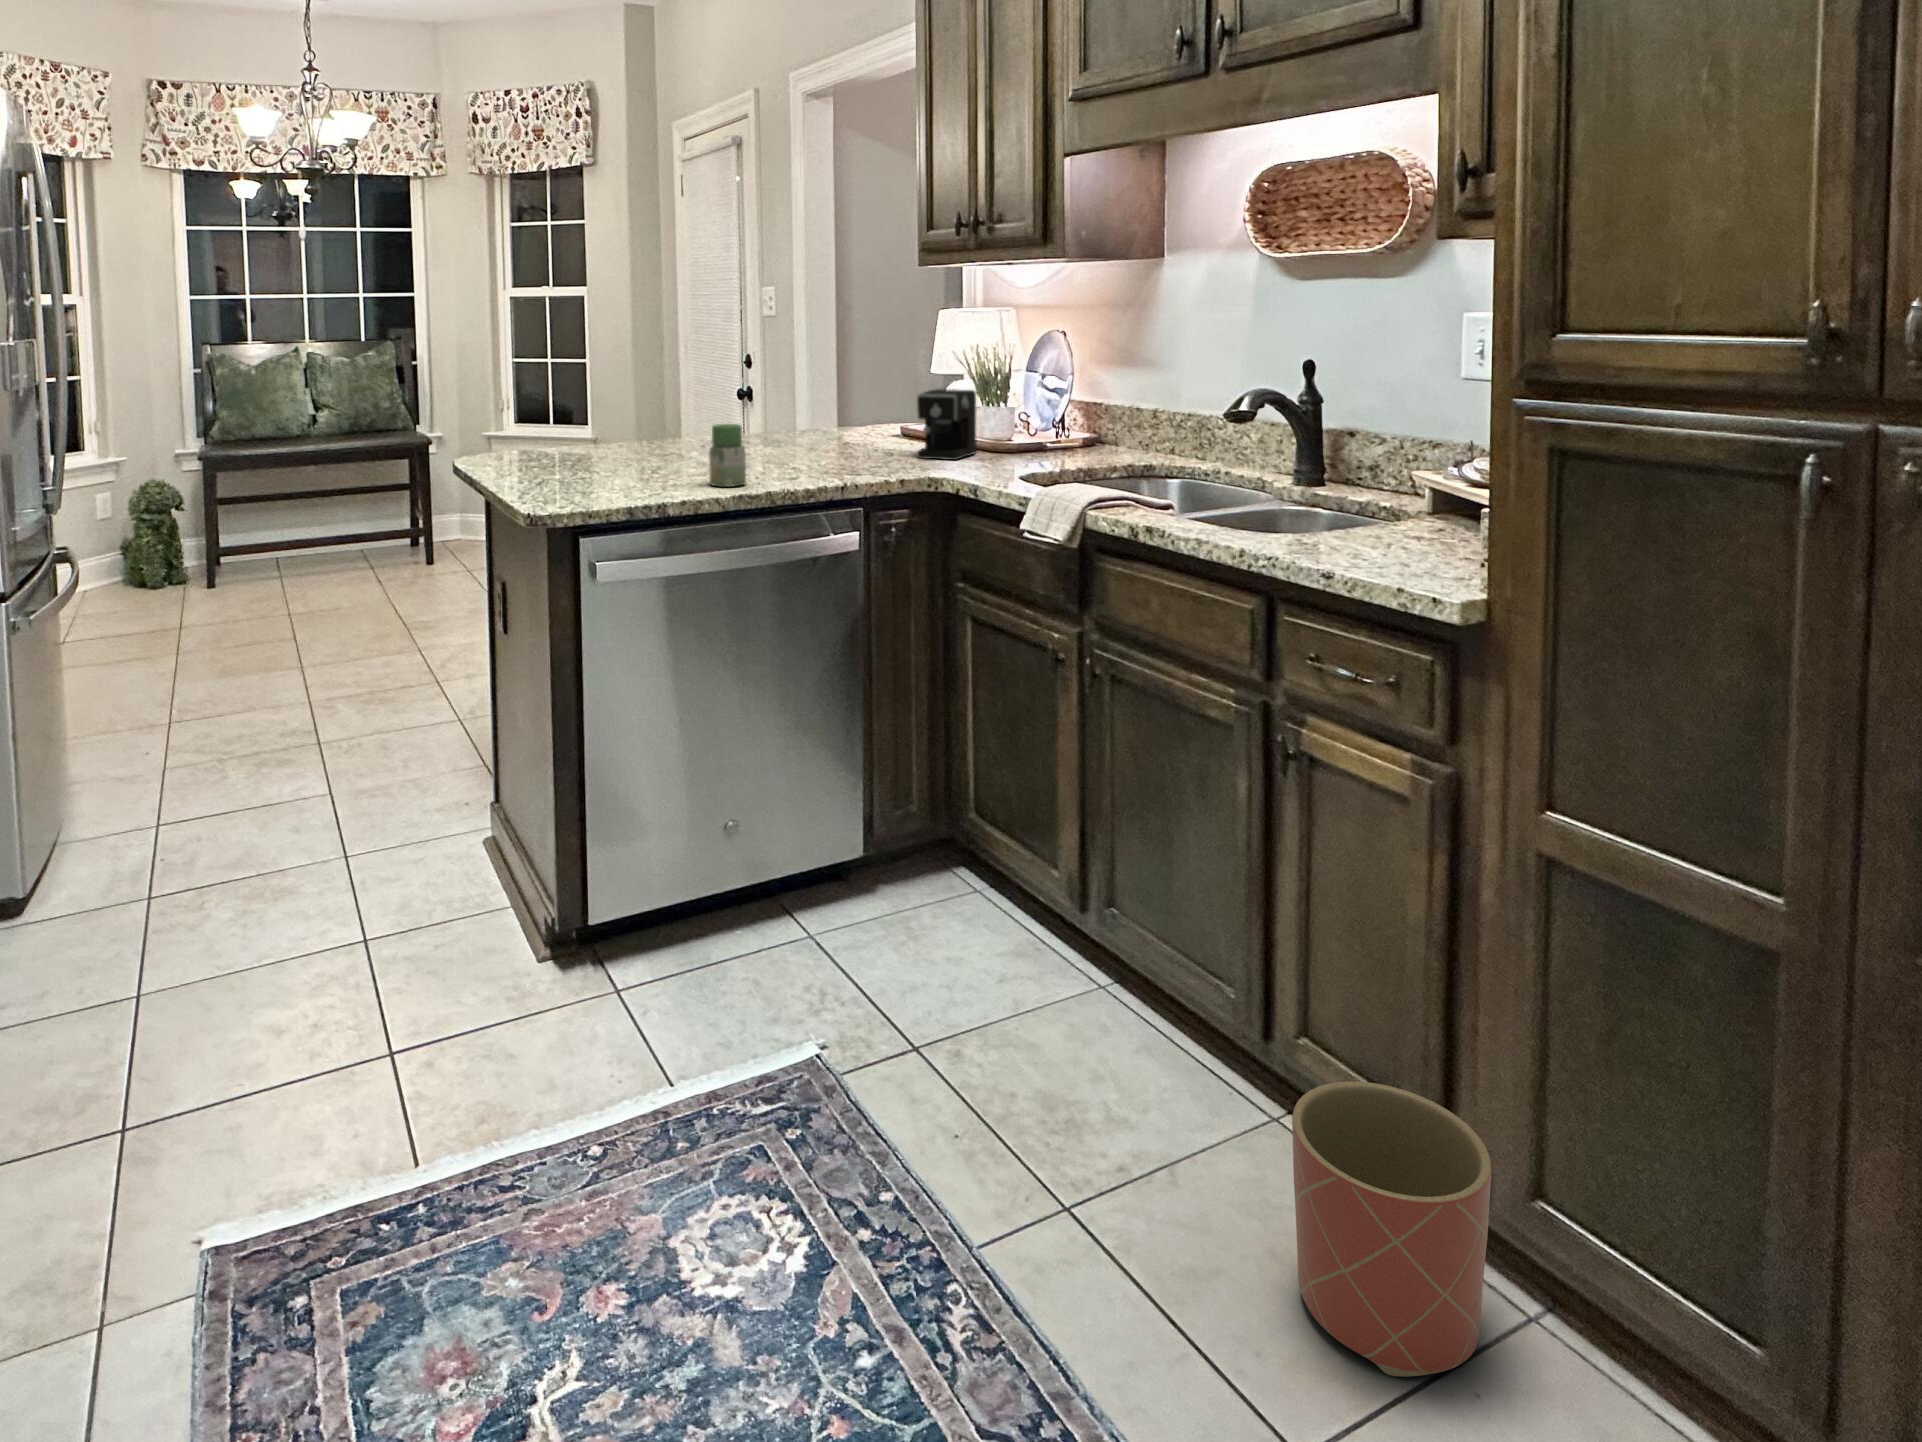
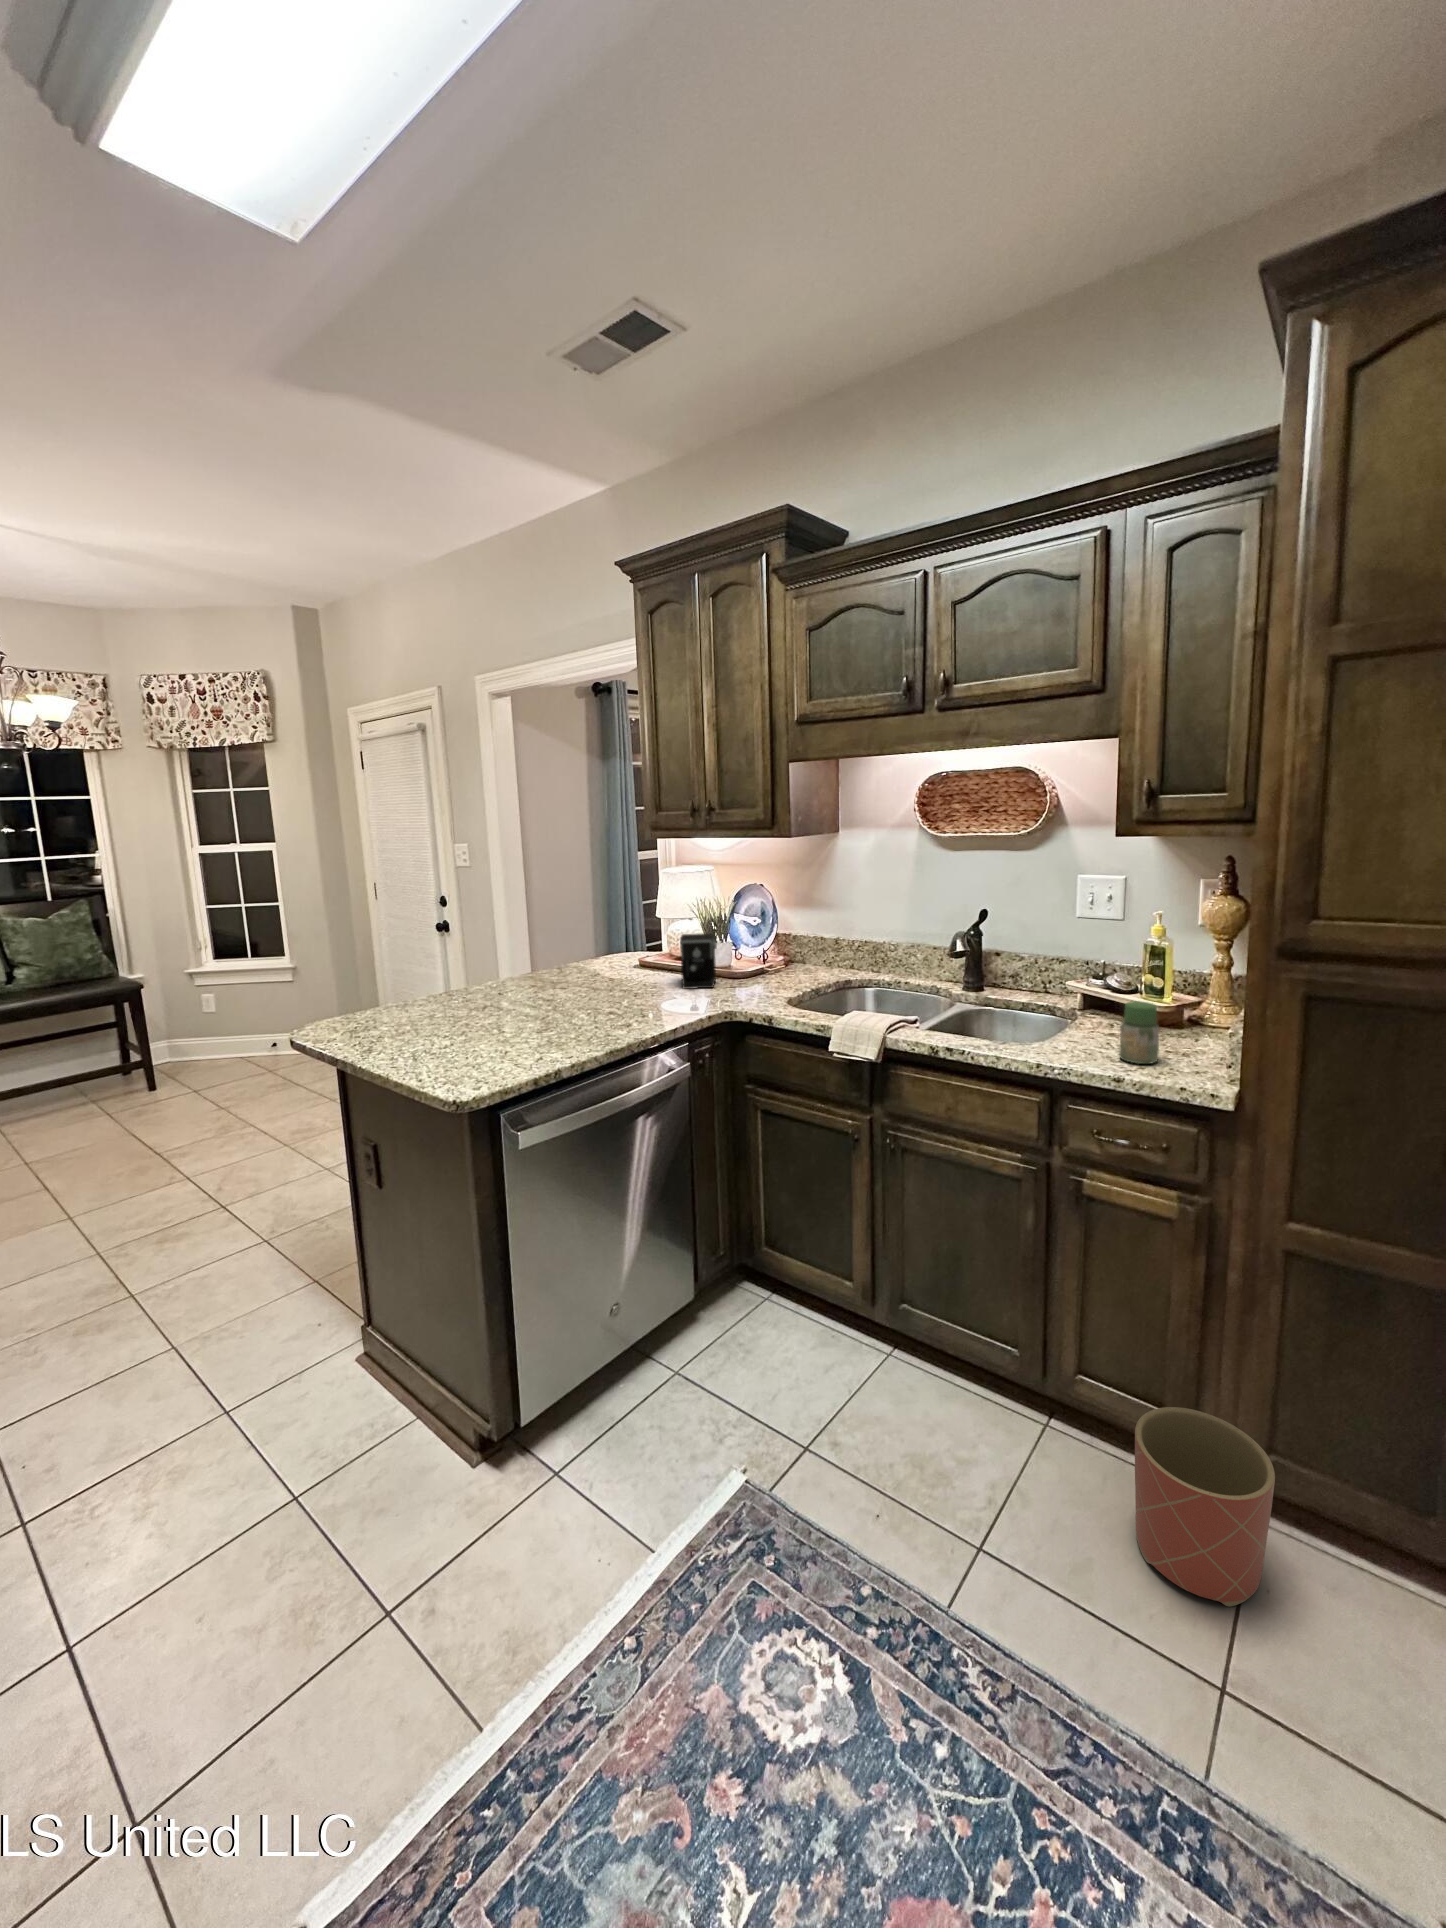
jar: present [709,424,746,487] -> present [1119,1001,1160,1064]

